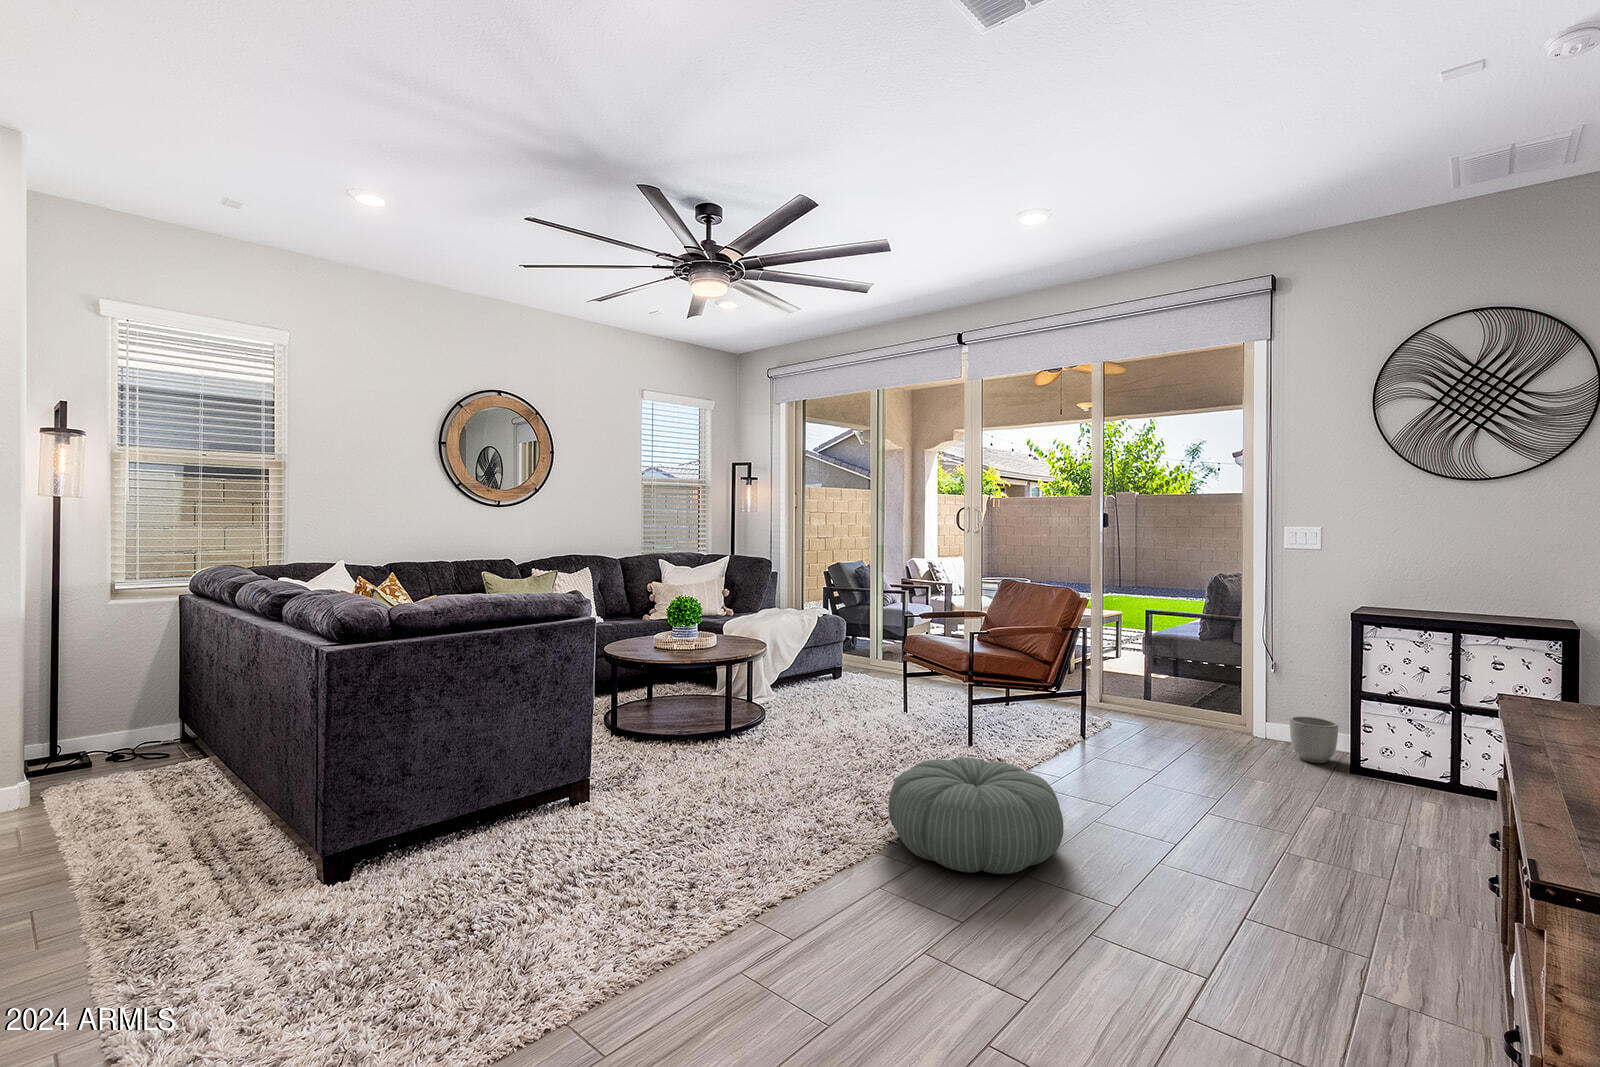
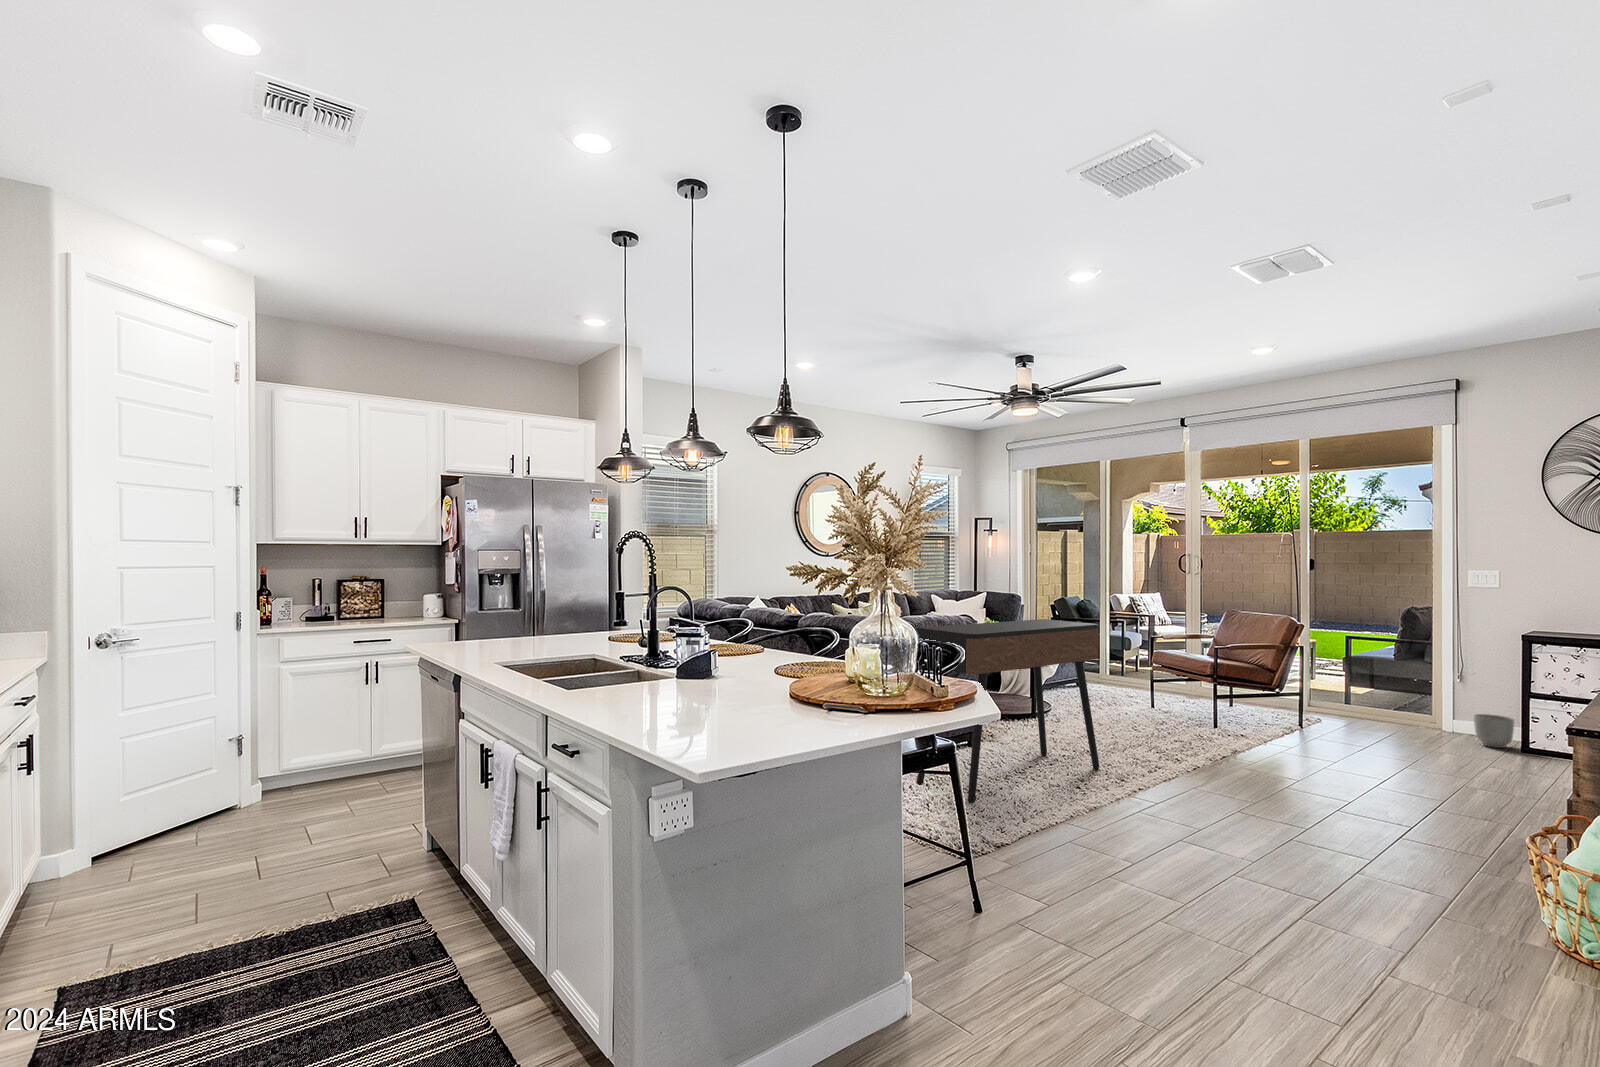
console table: none [368,605,754,994] -> present [916,619,1099,803]
pouf: present [888,757,1064,874] -> none [1181,721,1304,784]

